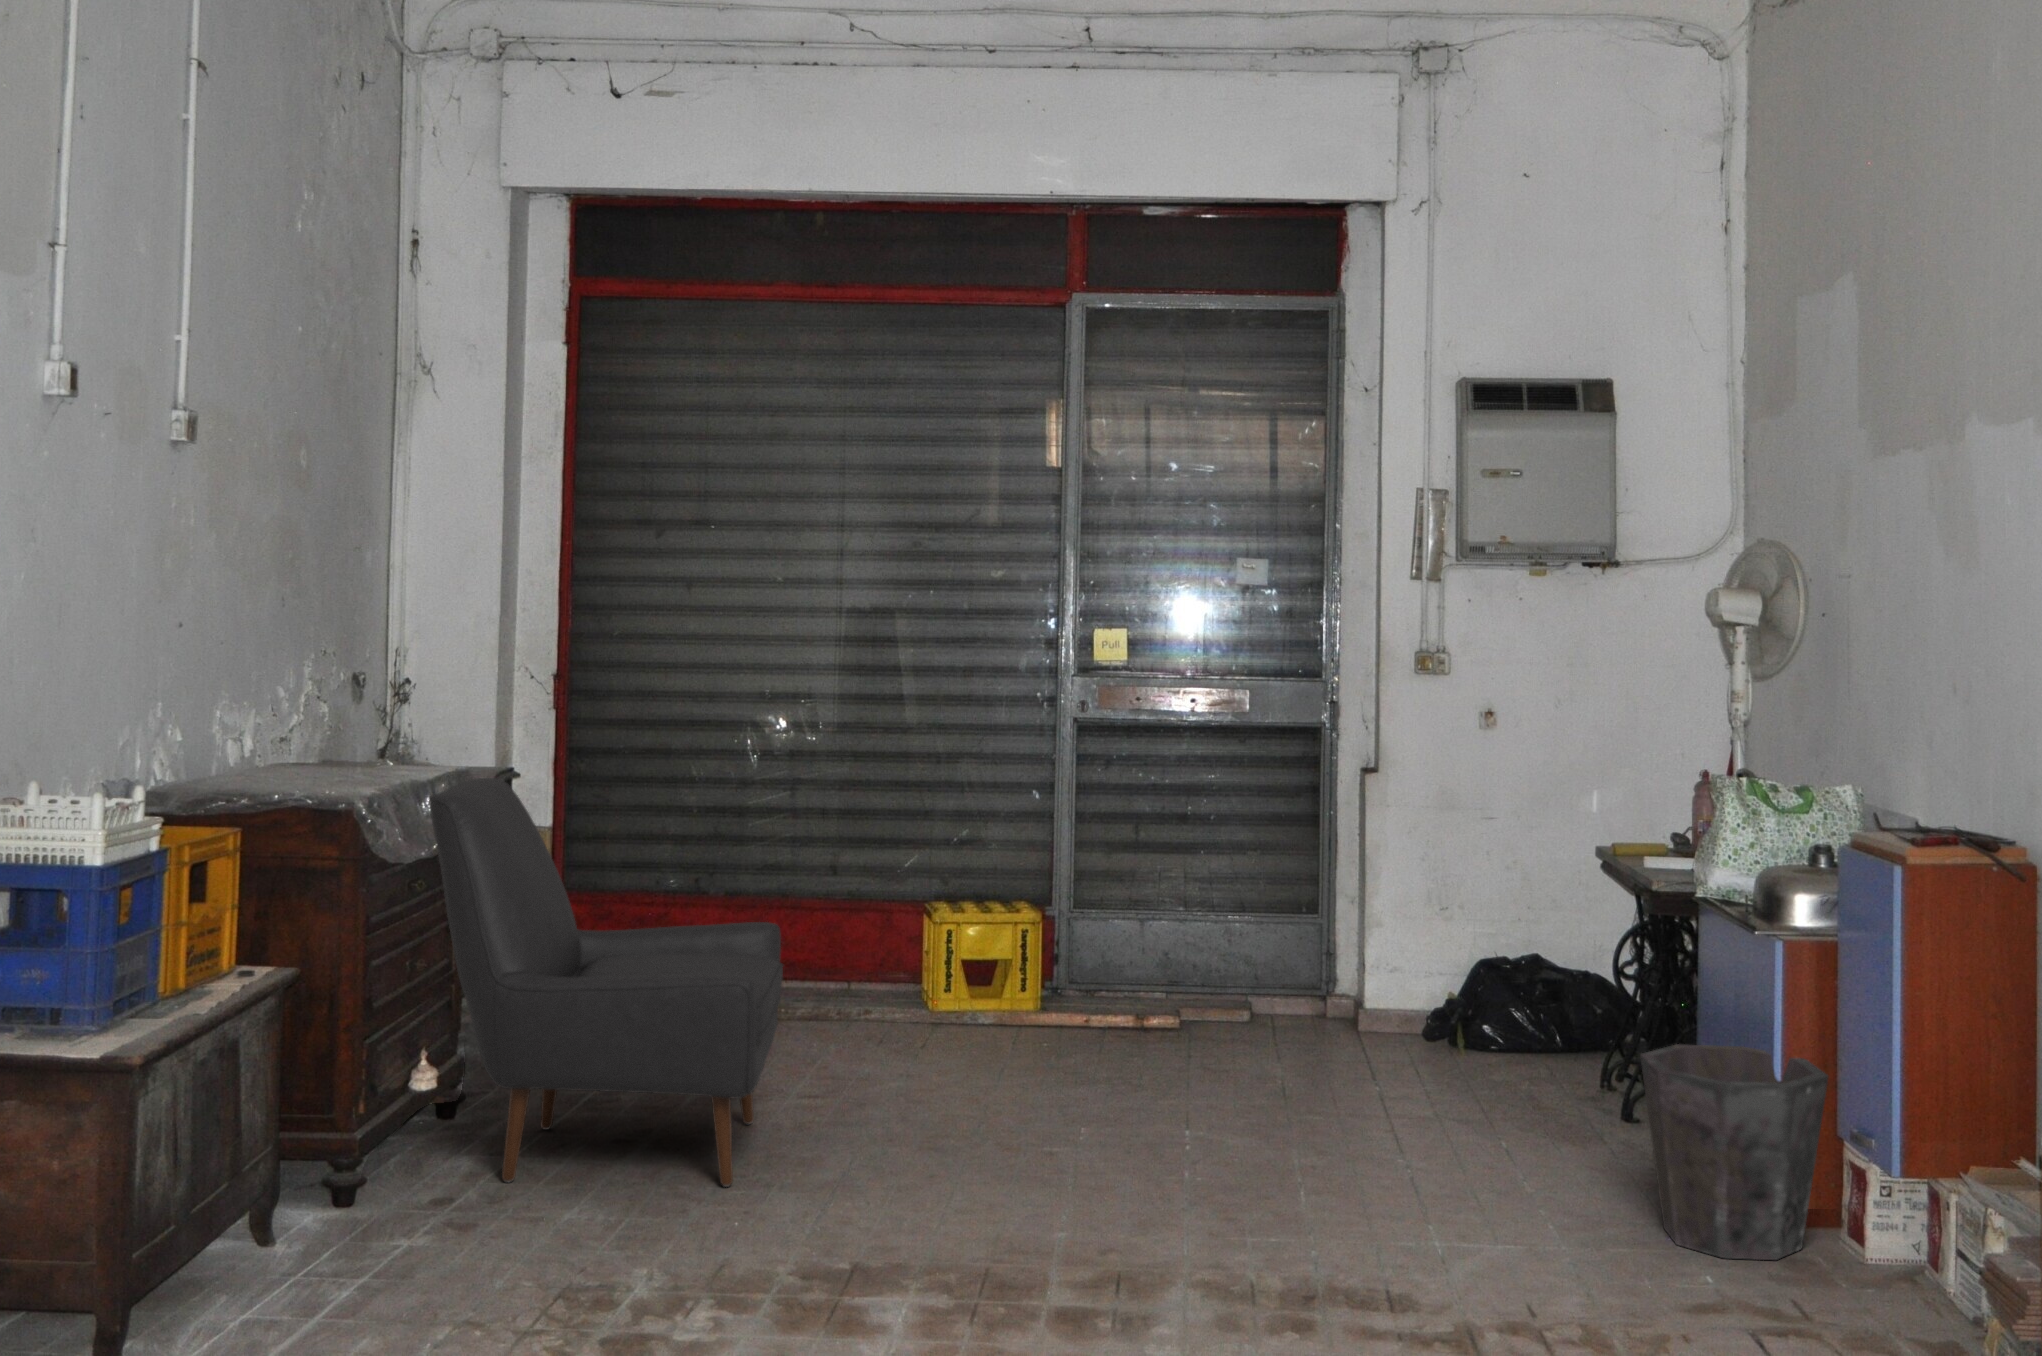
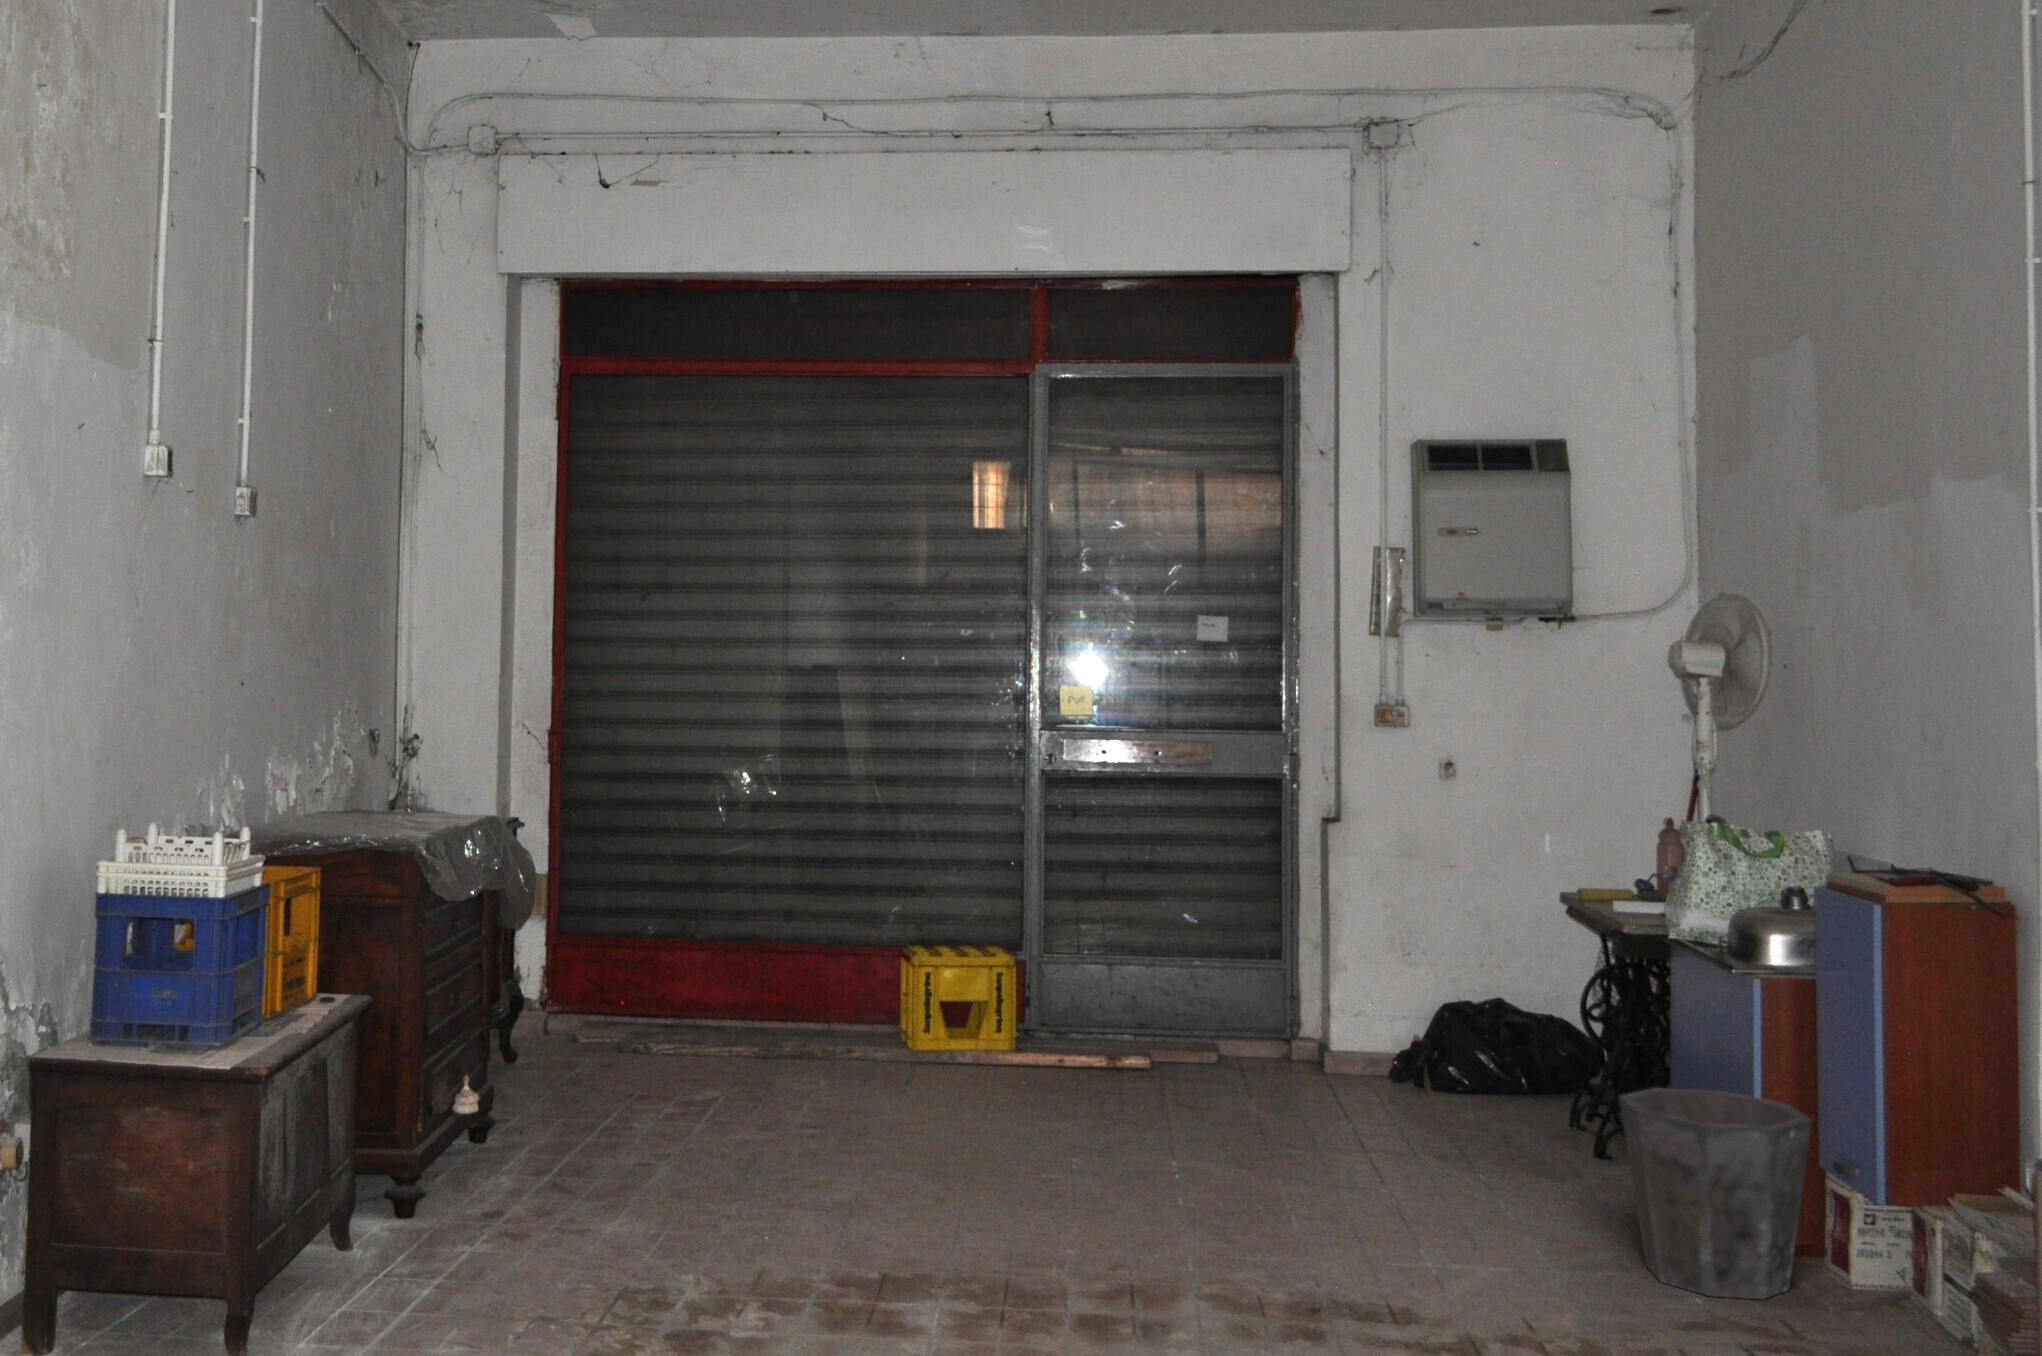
chair: present [429,778,783,1187] -> none [468,824,778,1203]

